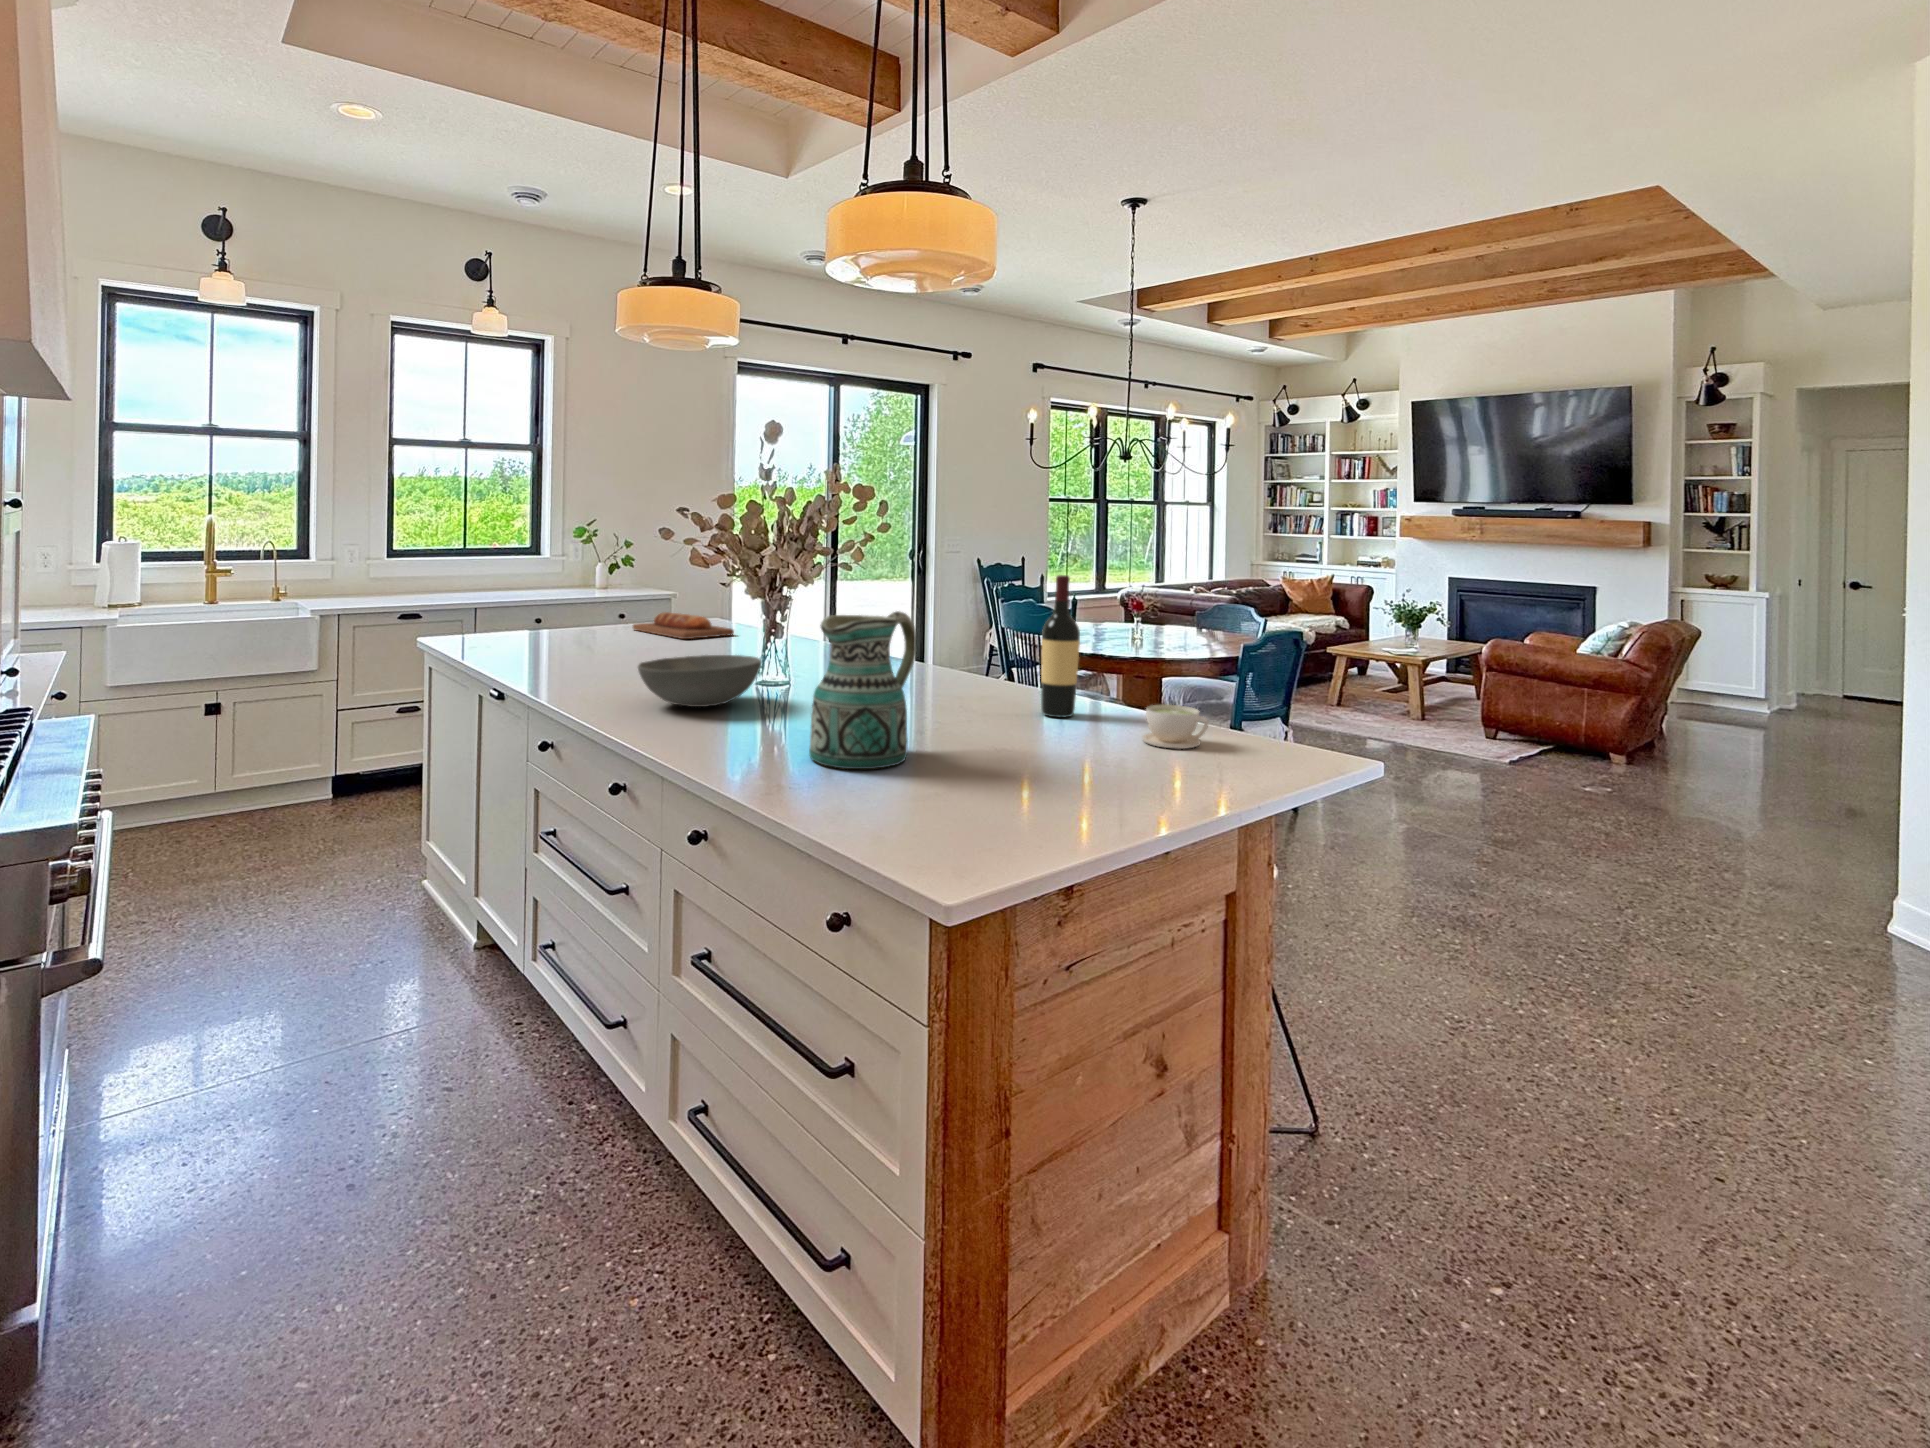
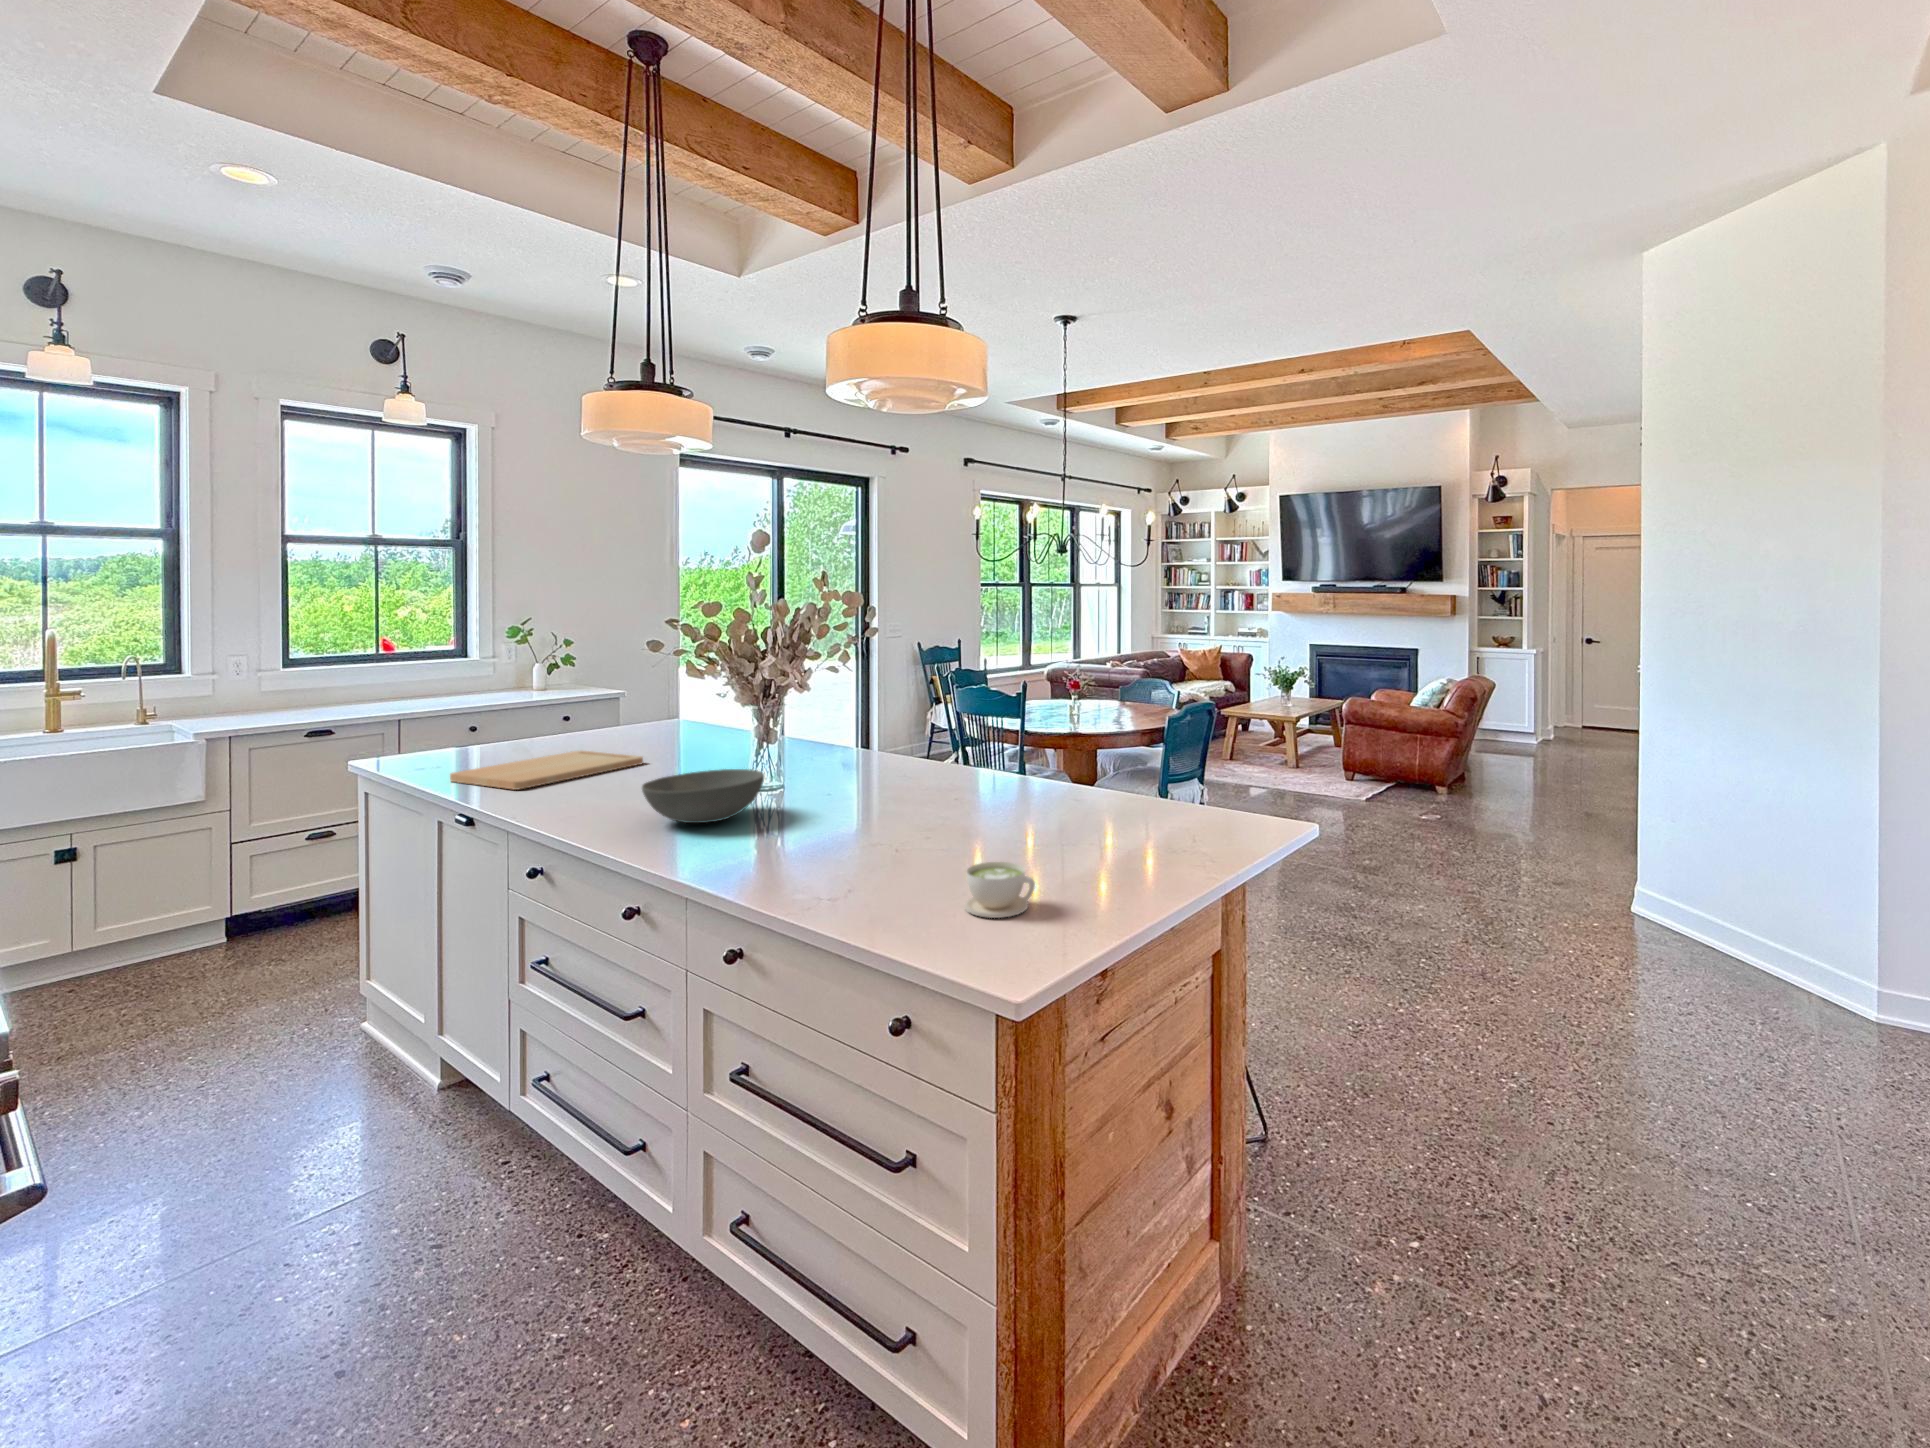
wine bottle: present [1041,575,1080,718] -> none [1021,684,1053,807]
ceramic pitcher: present [809,611,916,769] -> none [834,728,923,875]
bread loaf: present [632,612,734,639] -> none [592,720,702,748]
cutting board: none [490,637,669,667] -> present [450,751,643,789]
coffee cup: present [1143,705,1209,749] -> present [965,862,1035,918]

